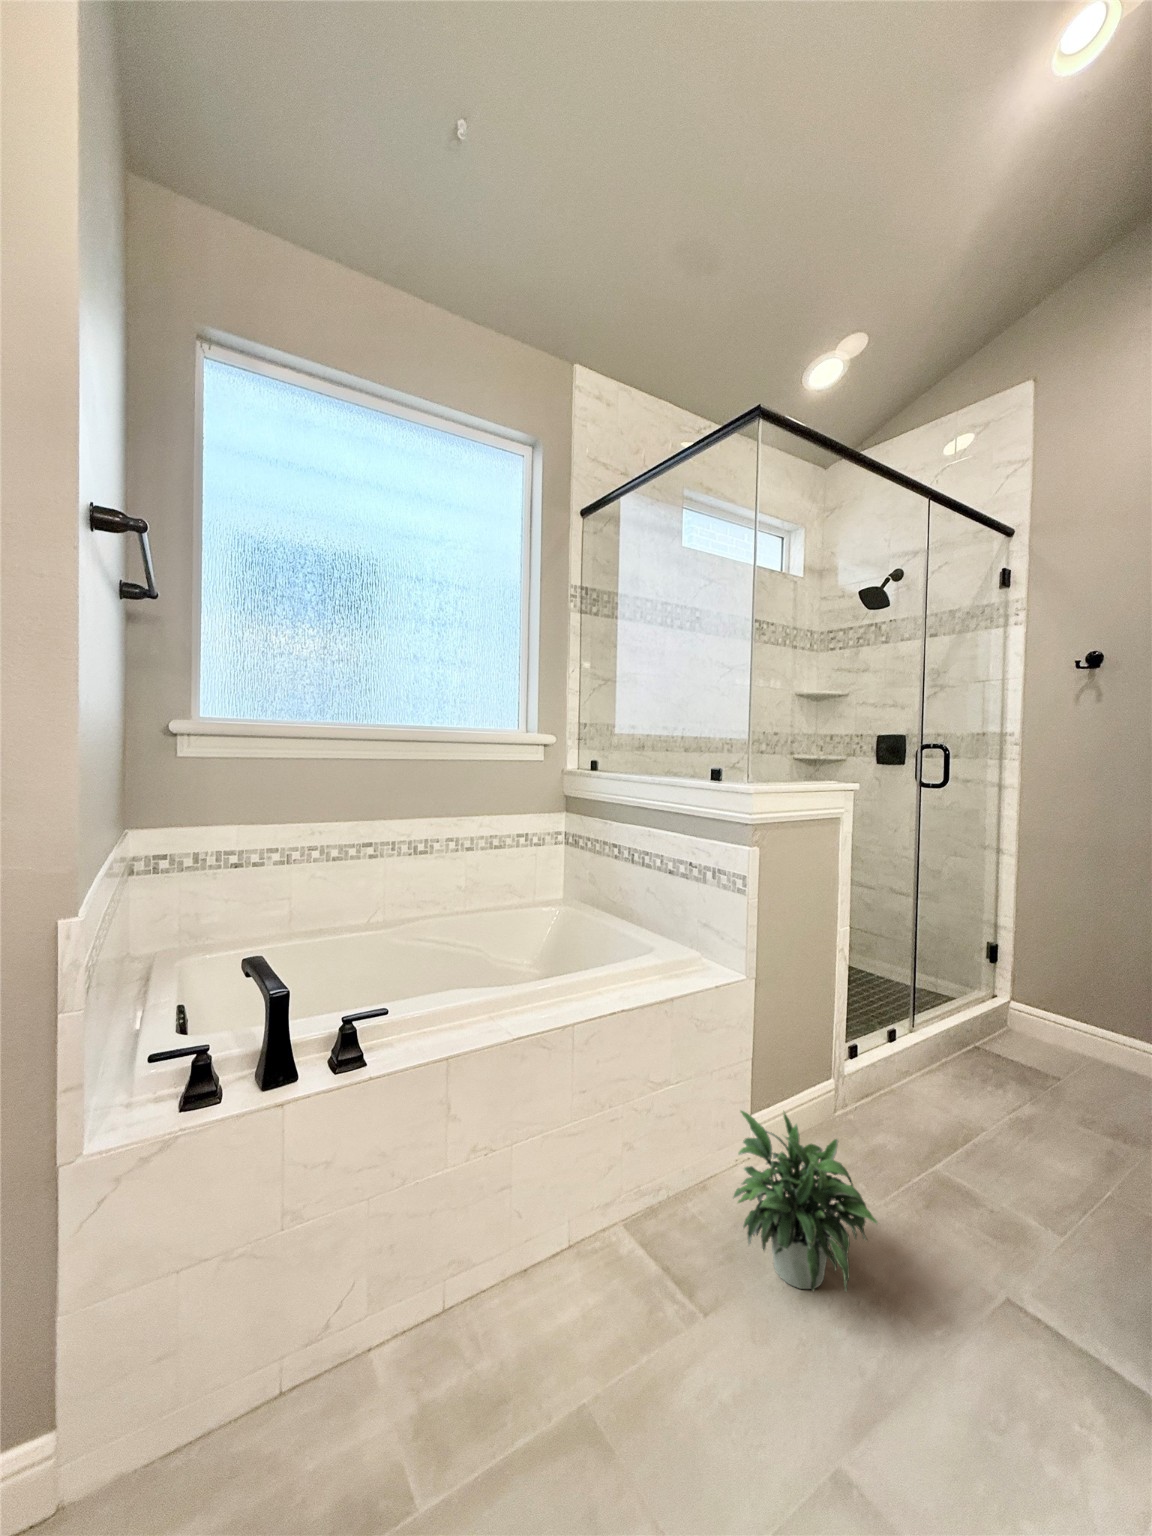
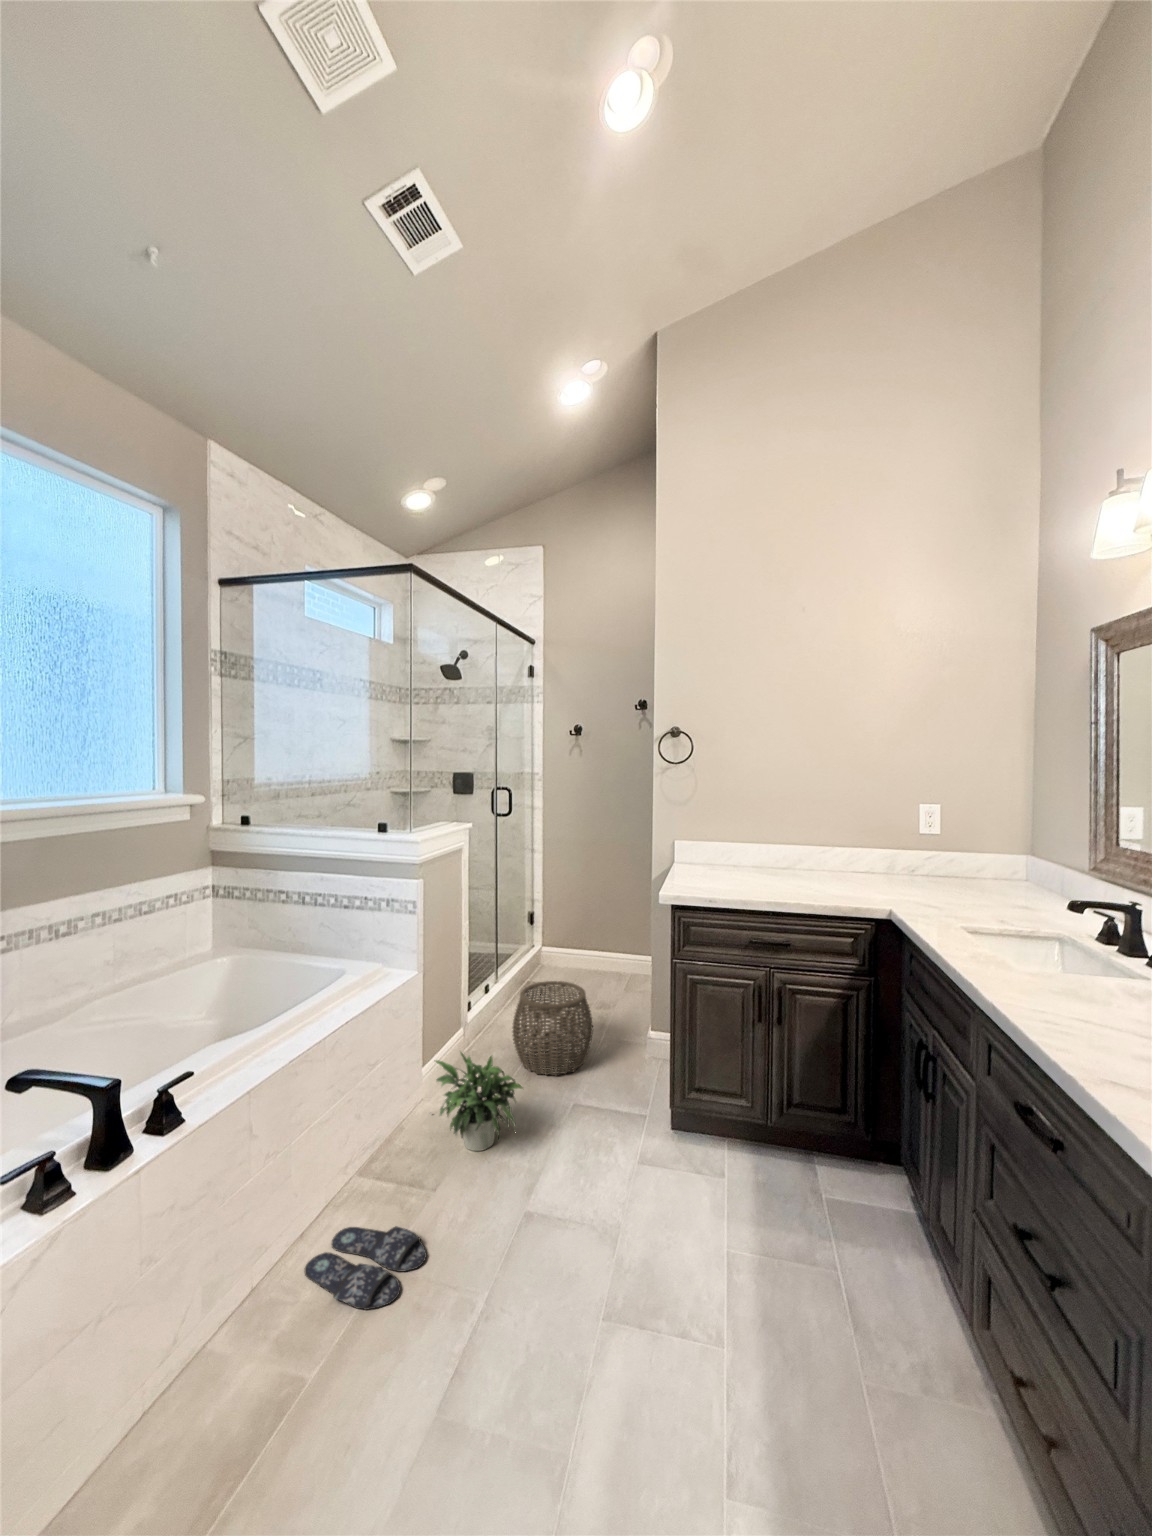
woven basket: none [905,1050,1072,1231] -> present [512,981,593,1075]
slippers: none [491,1291,637,1468] -> present [305,1226,426,1310]

